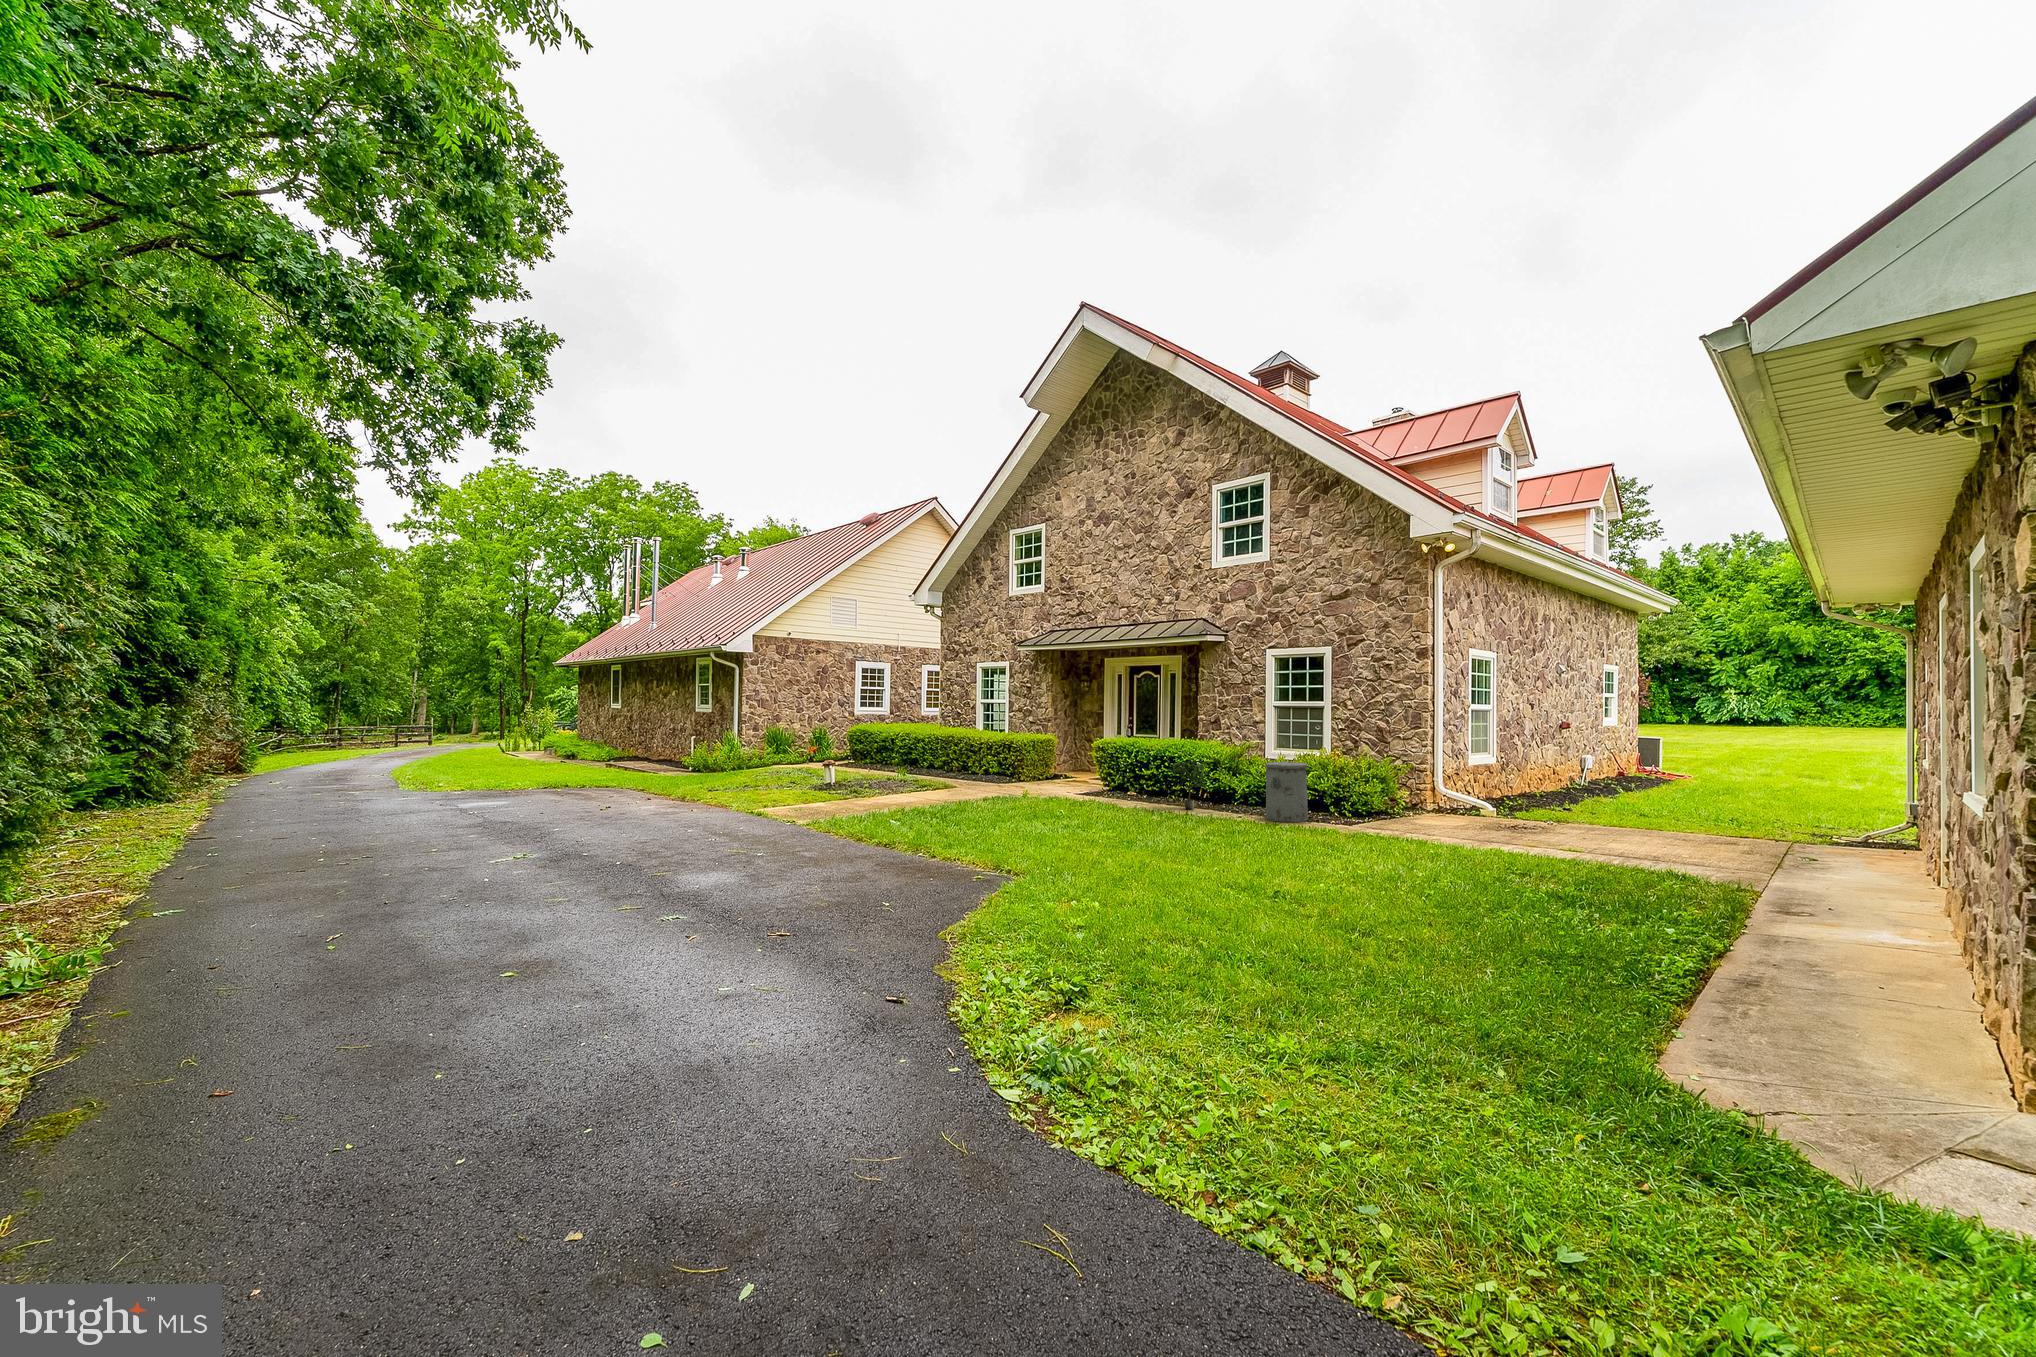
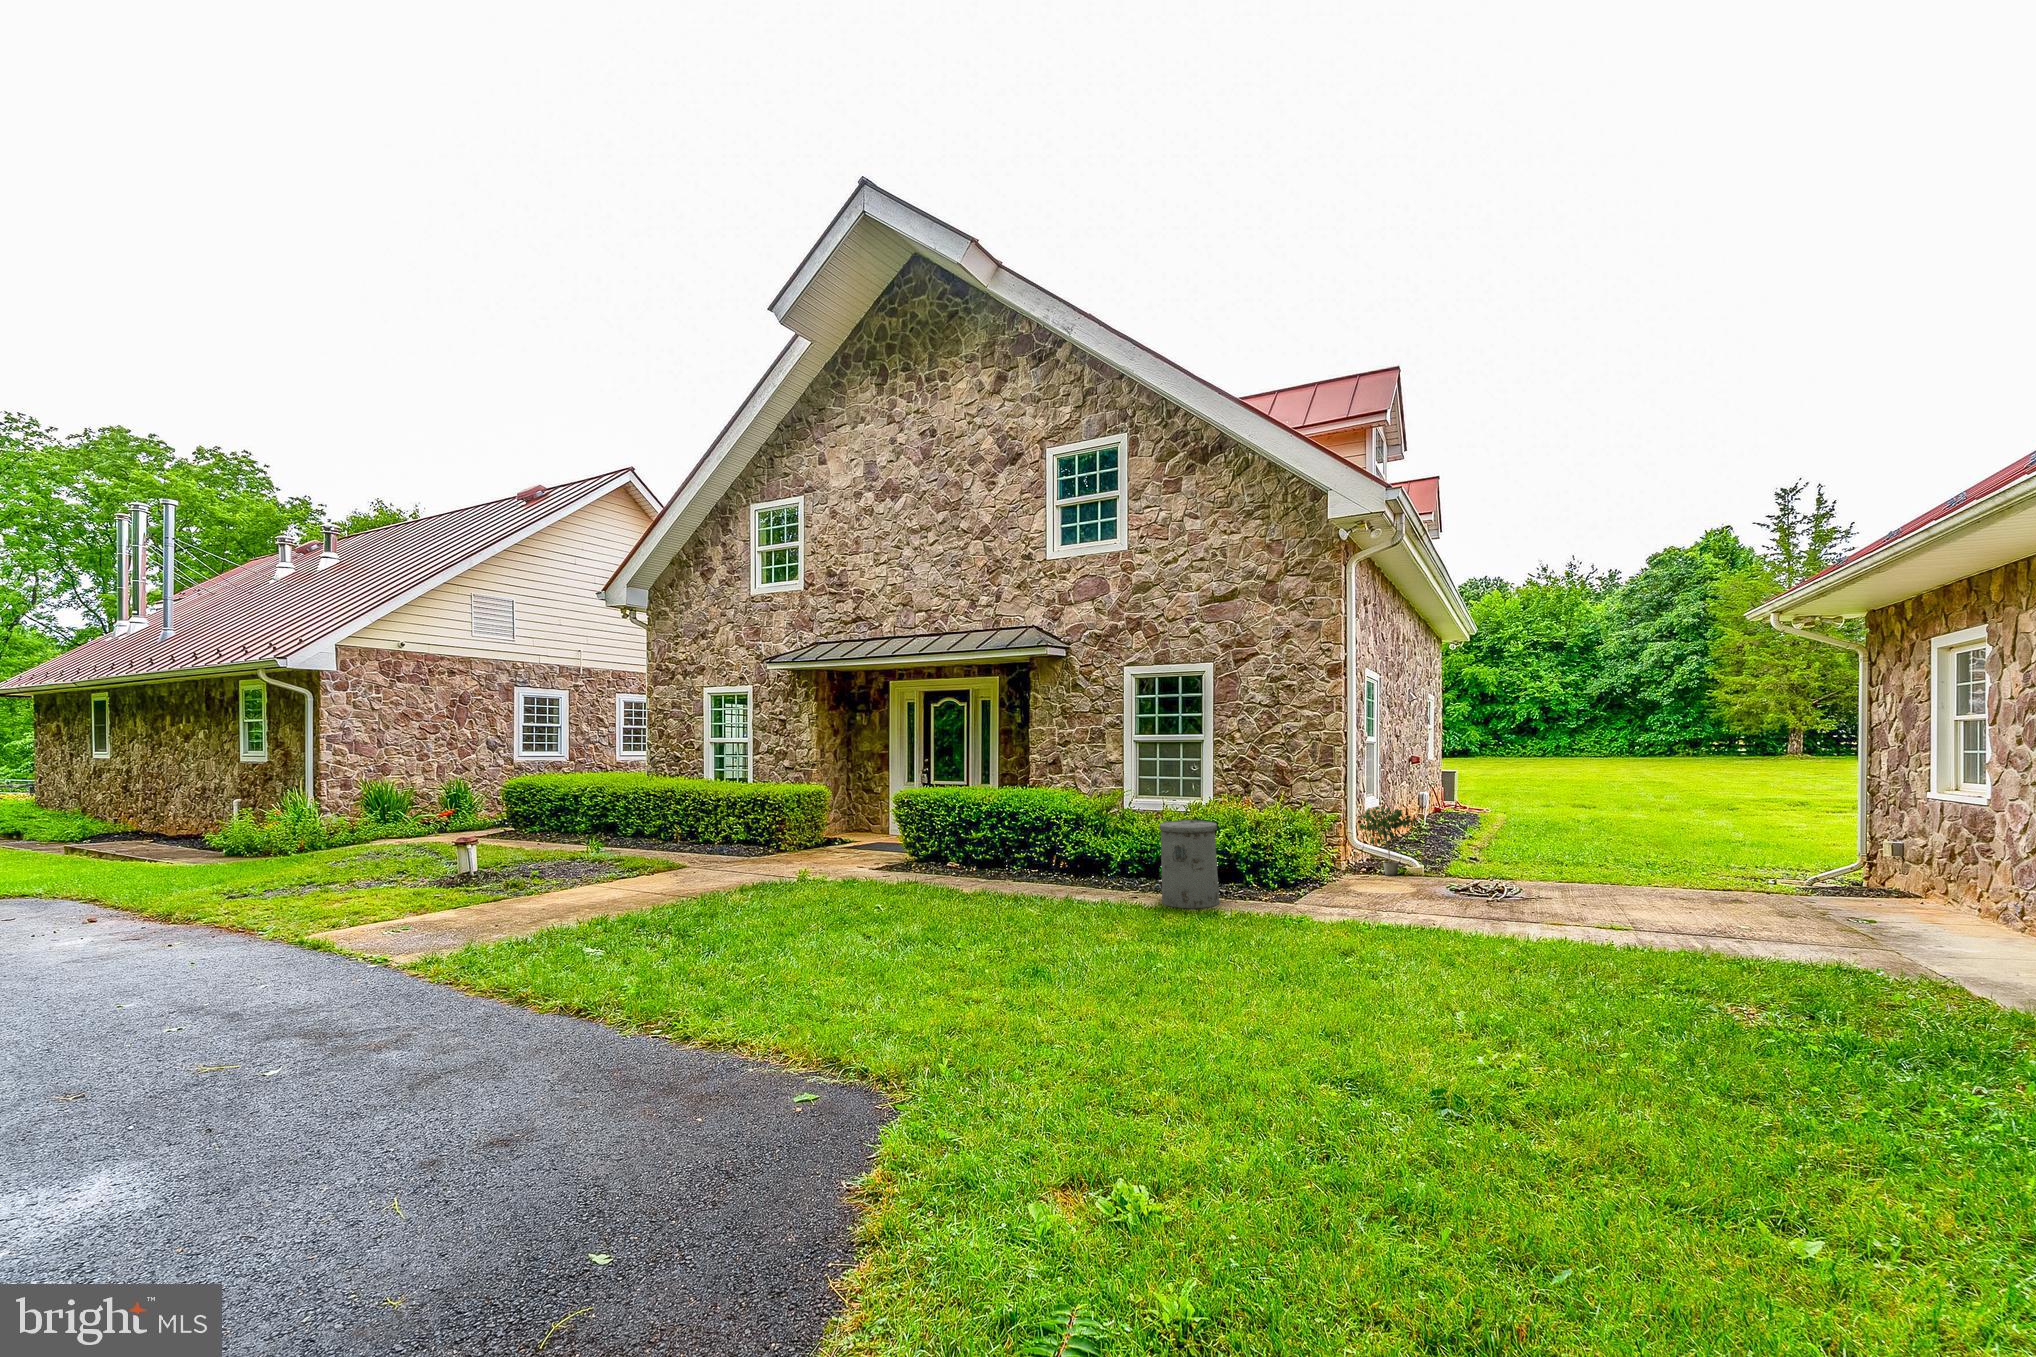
potted plant: present [1169,761,1210,810] -> present [1359,806,1417,876]

